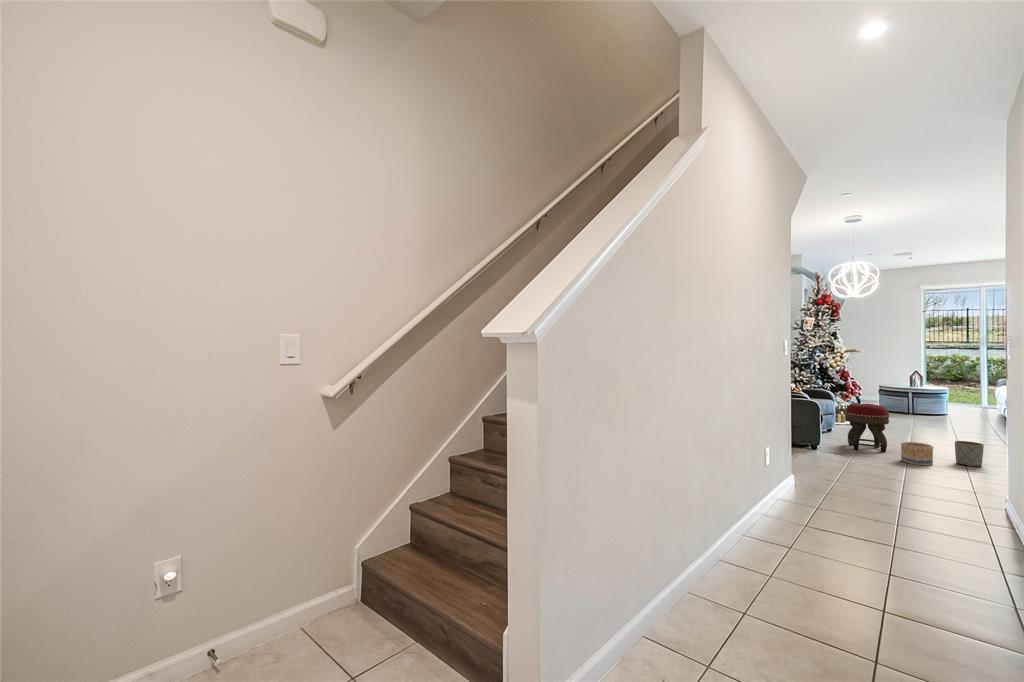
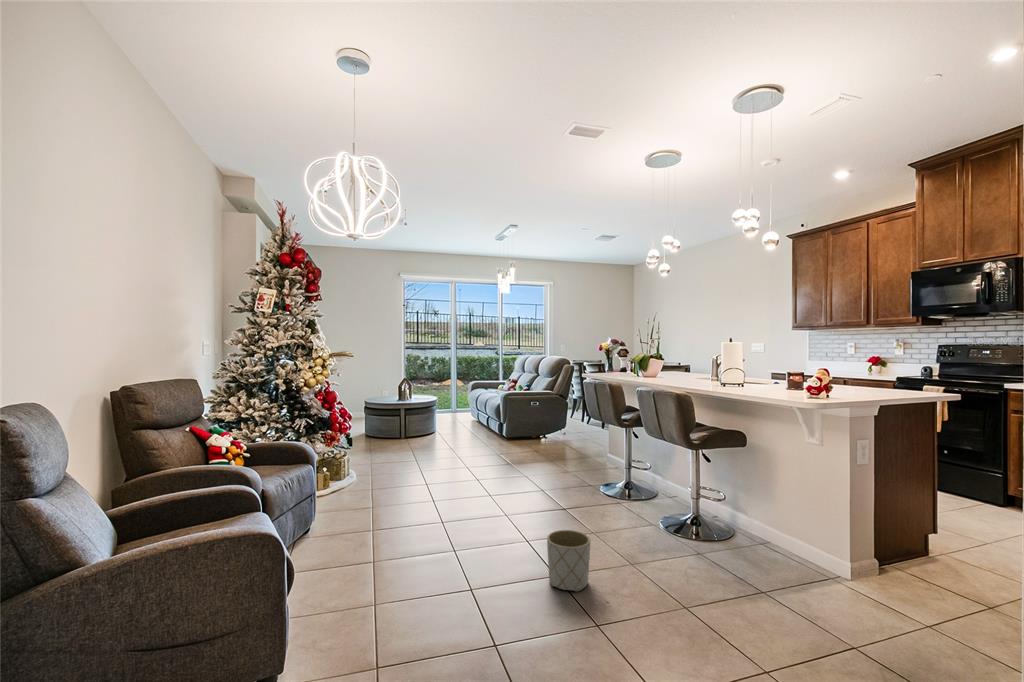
footstool: present [846,403,889,452] -> none [345,475,431,609]
basket: present [901,442,933,465] -> none [473,566,534,641]

